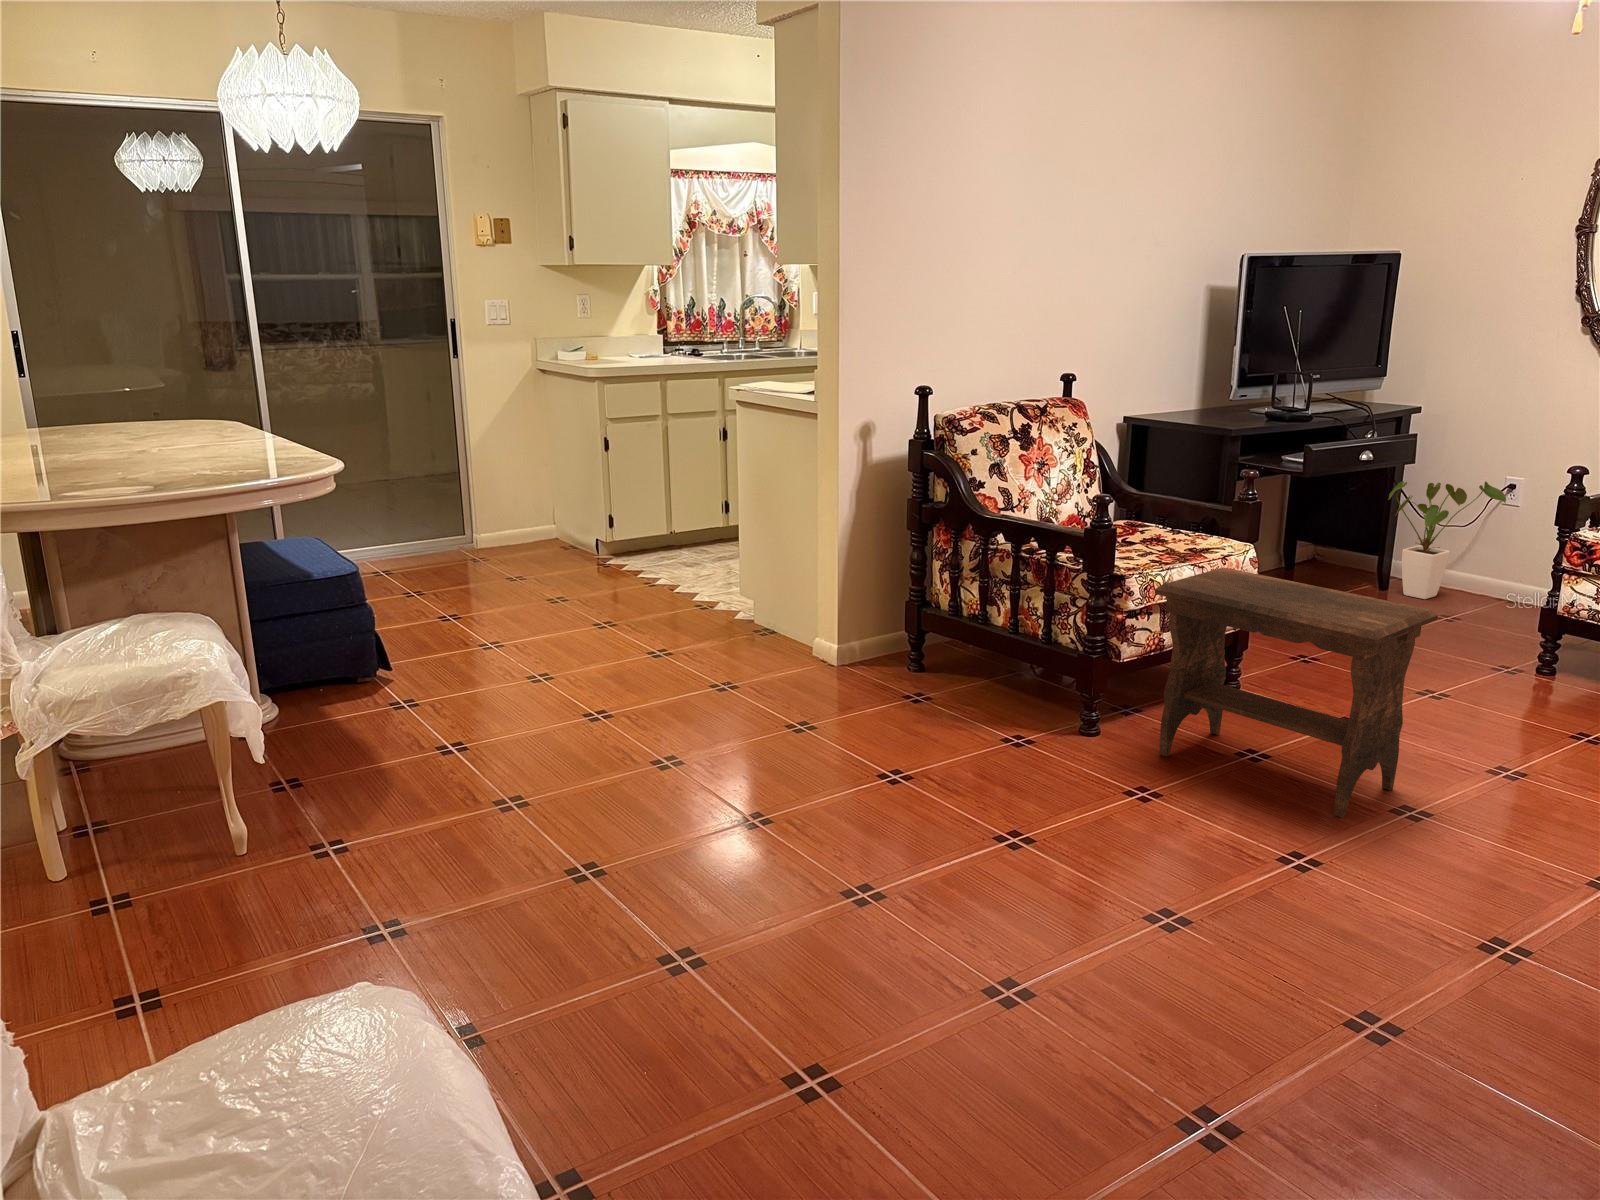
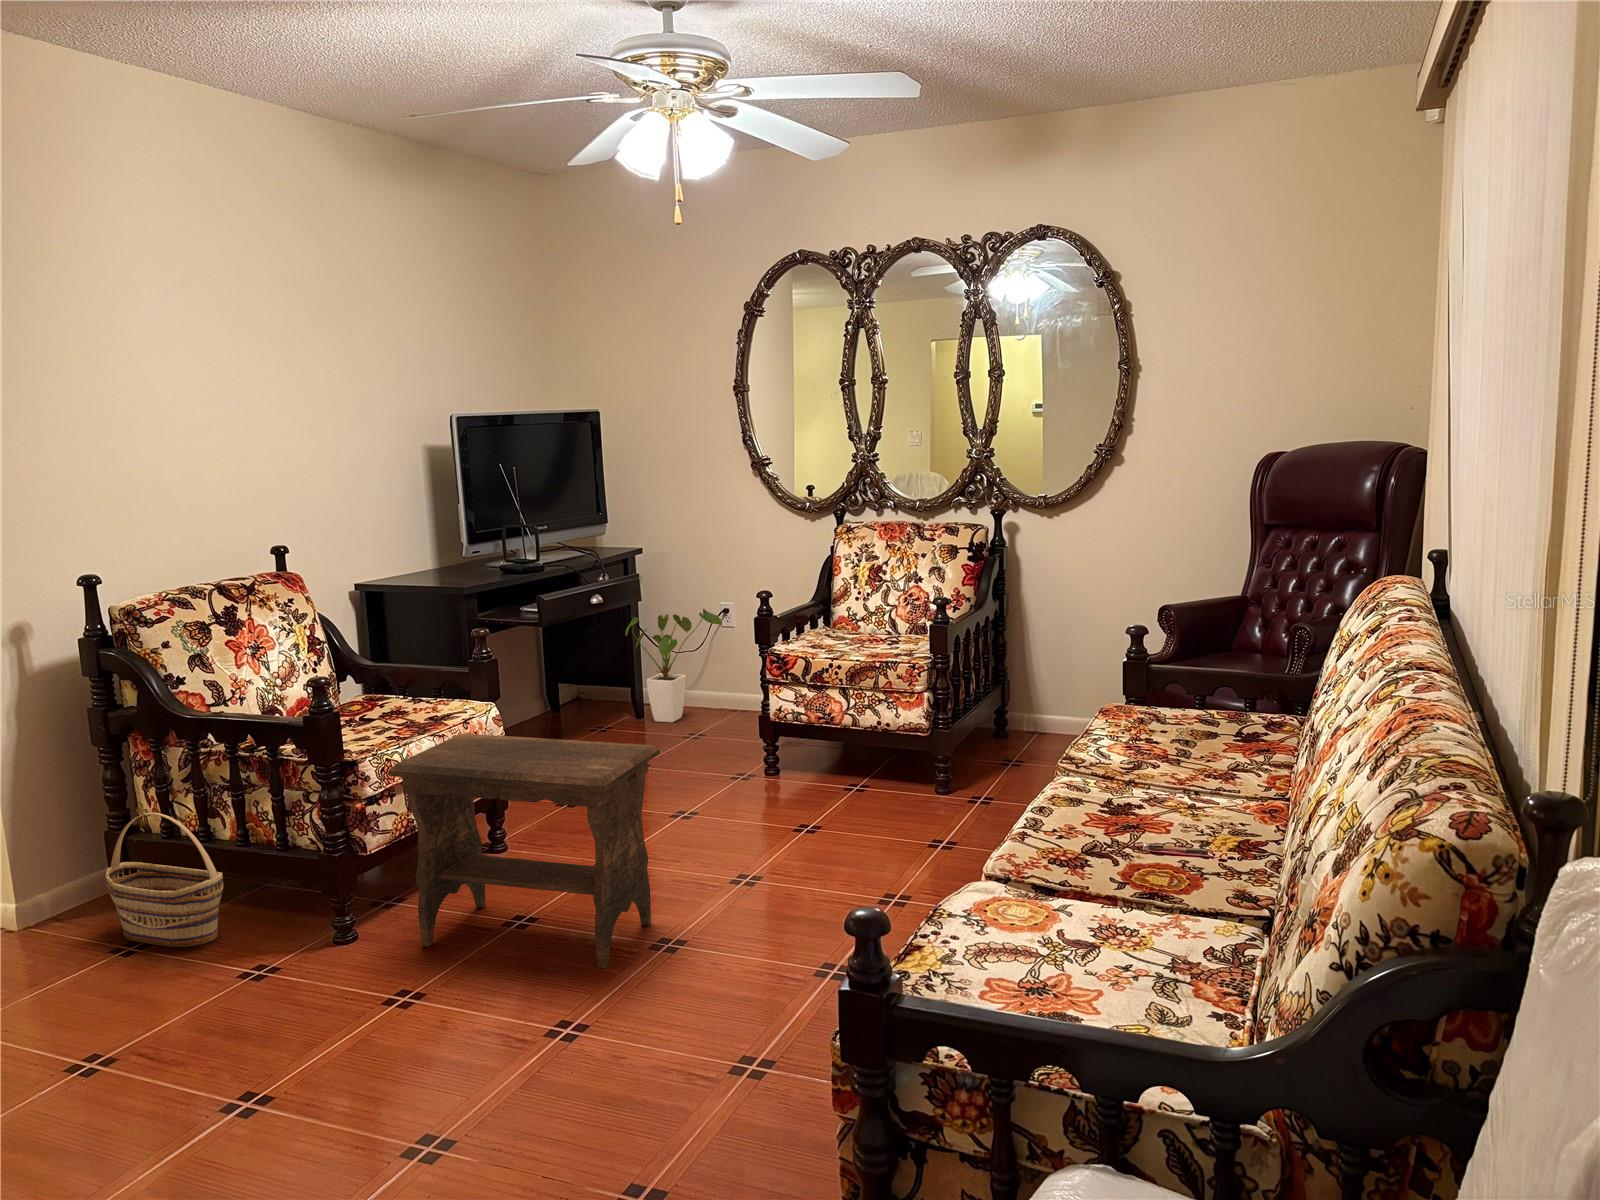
basket: none [906,592,995,709] -> present [106,813,224,947]

